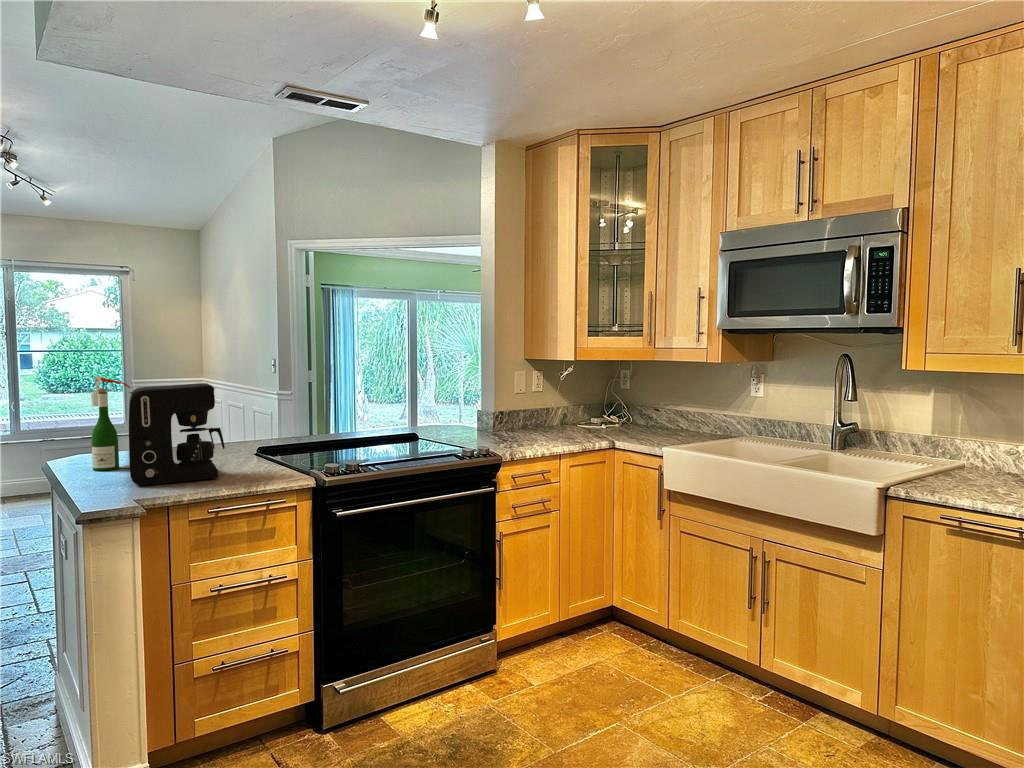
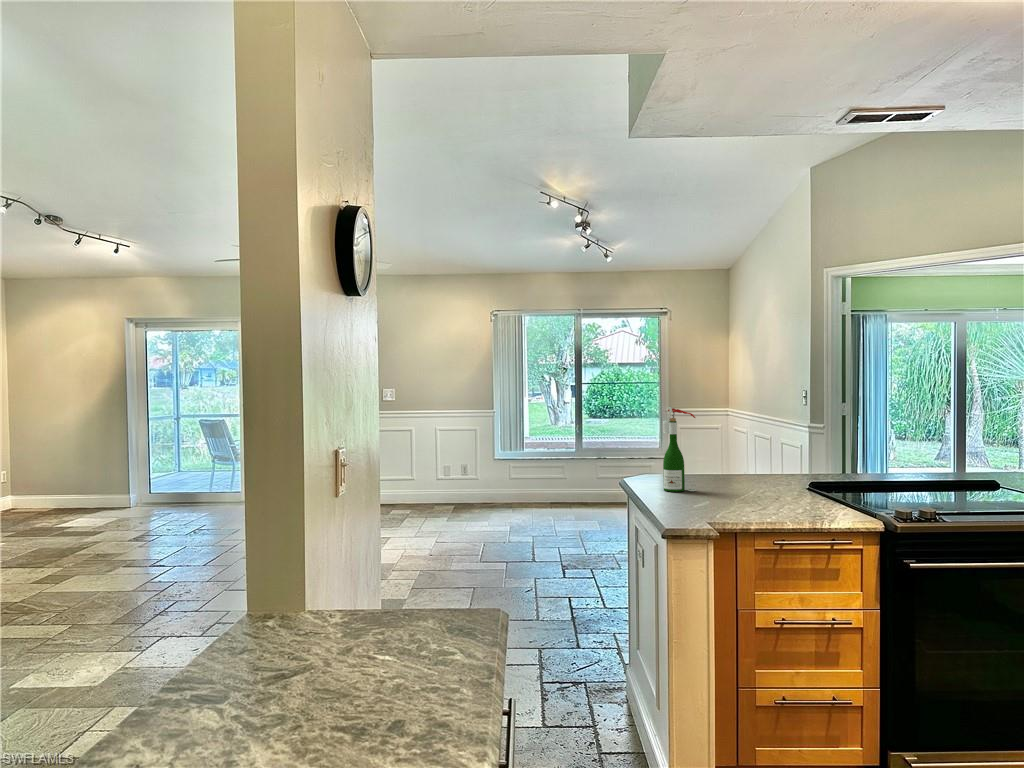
coffee maker: present [129,383,225,485] -> none [697,416,784,510]

